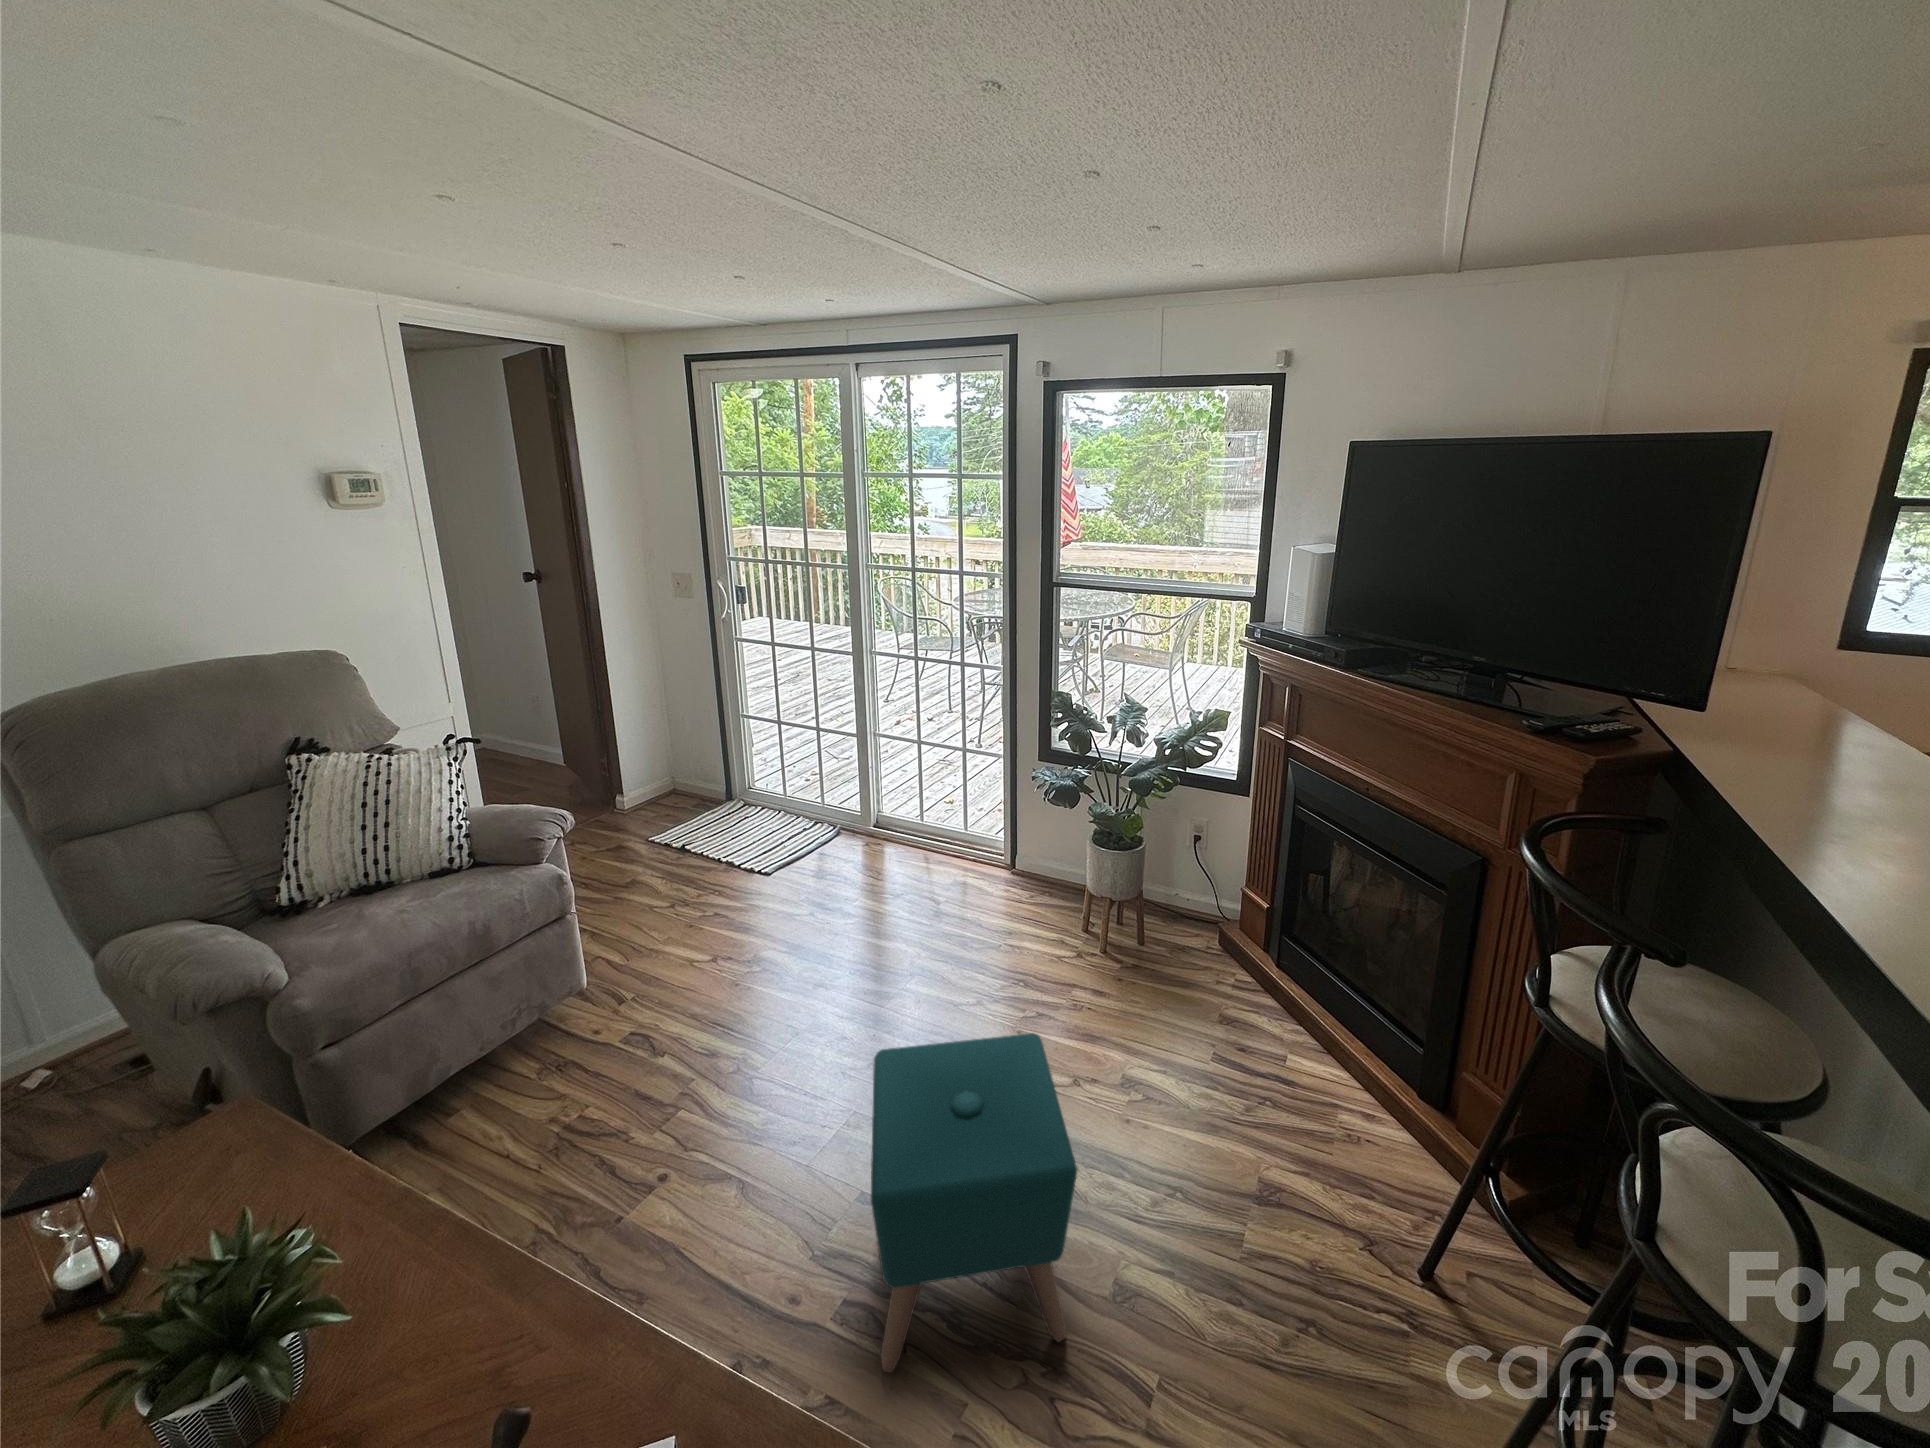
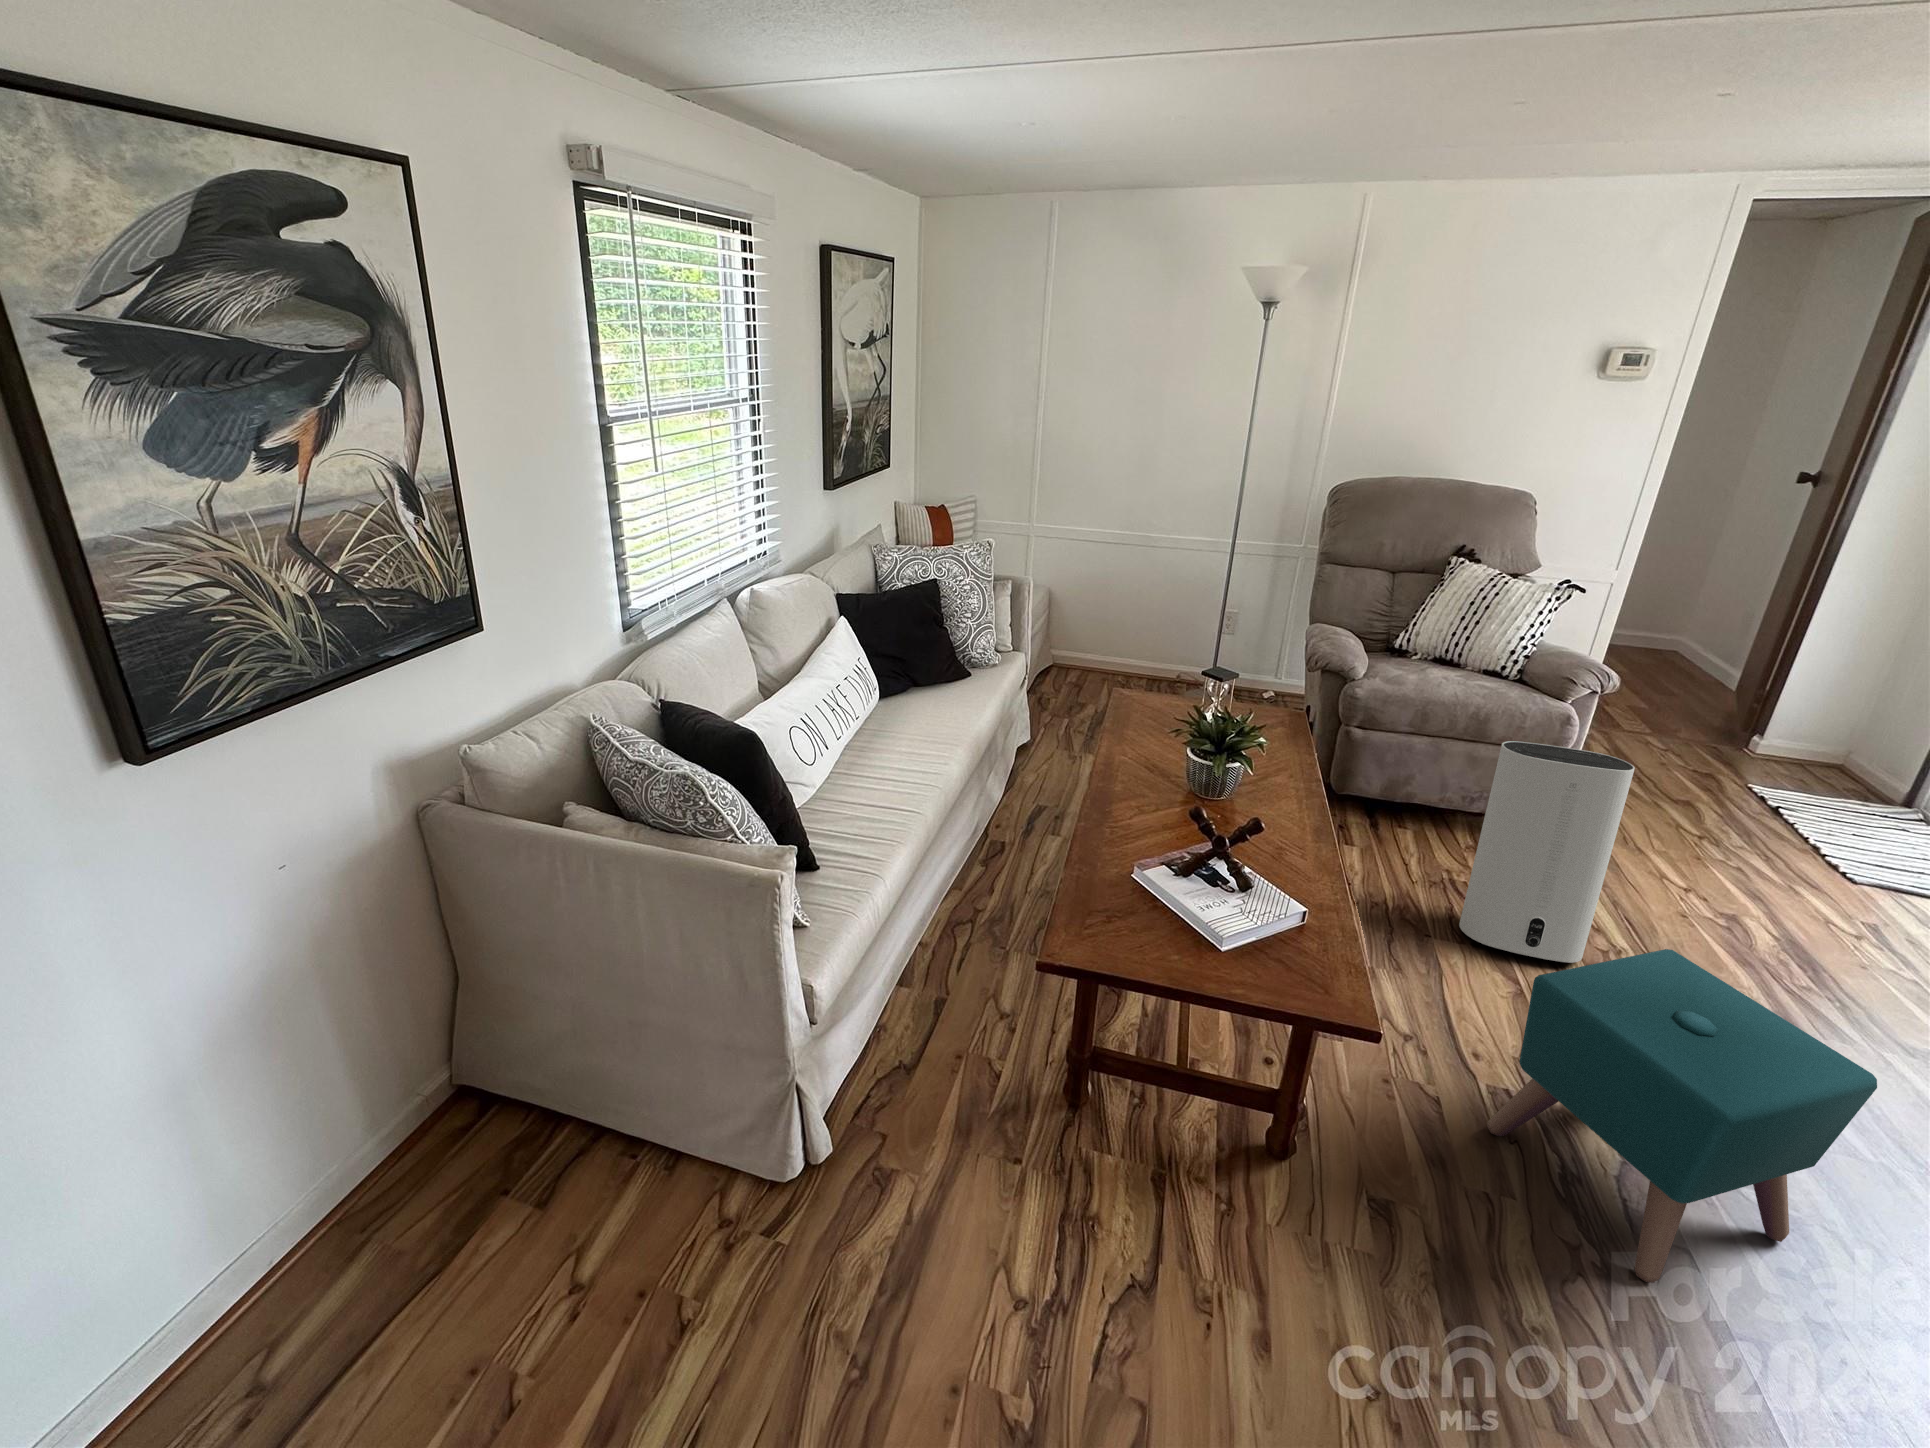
air purifier: none [572,898,741,1178] -> present [1459,741,1635,963]

